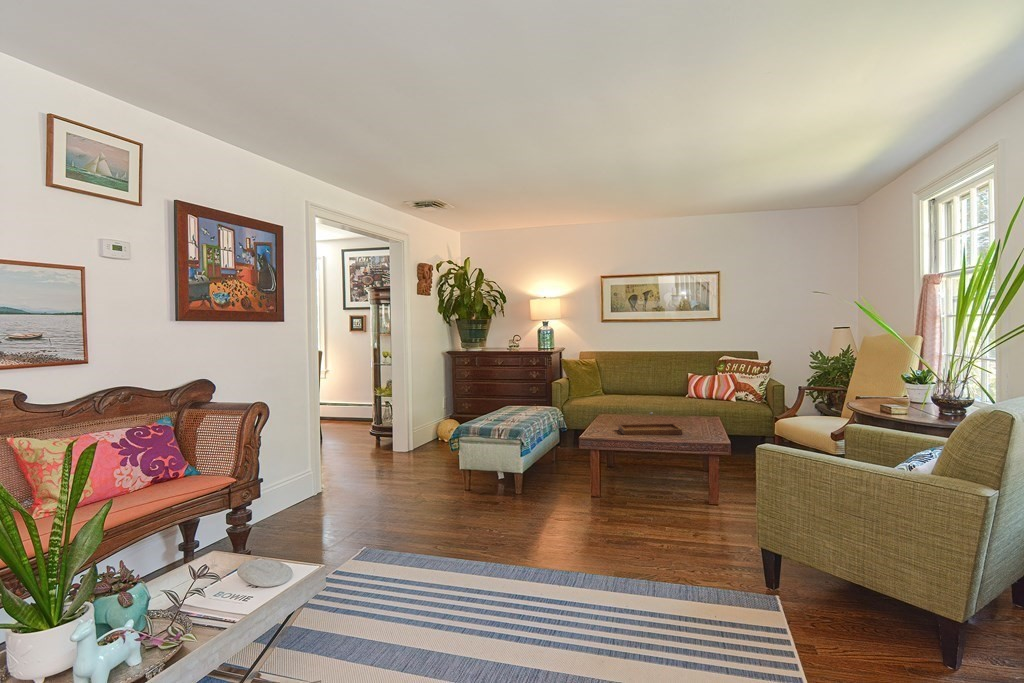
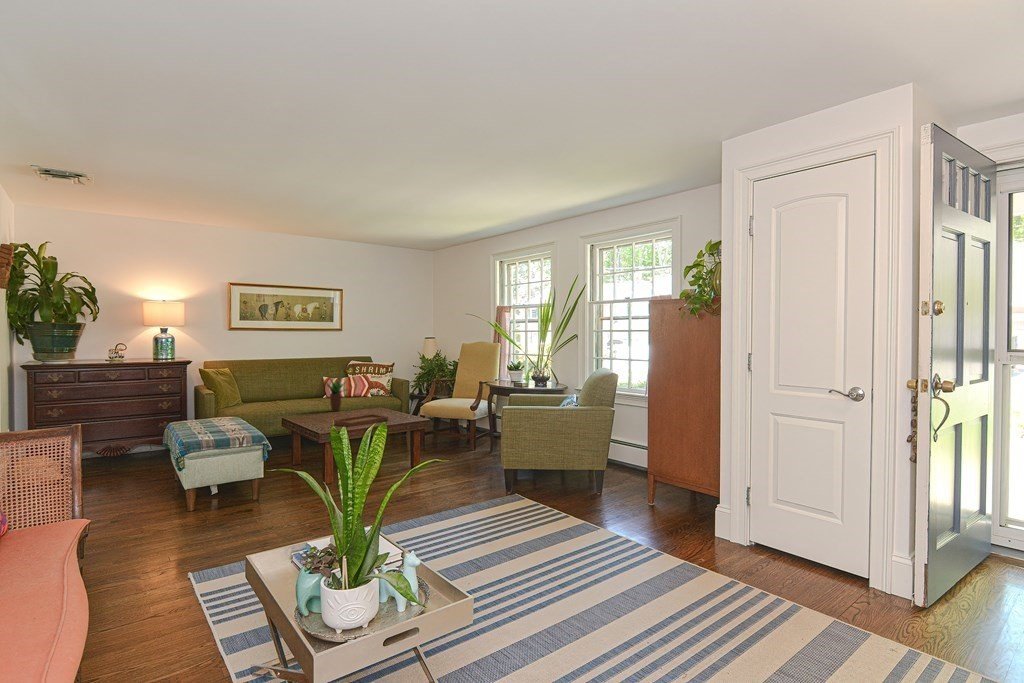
potted plant: none [659,369,696,414] -> present [324,374,348,411]

